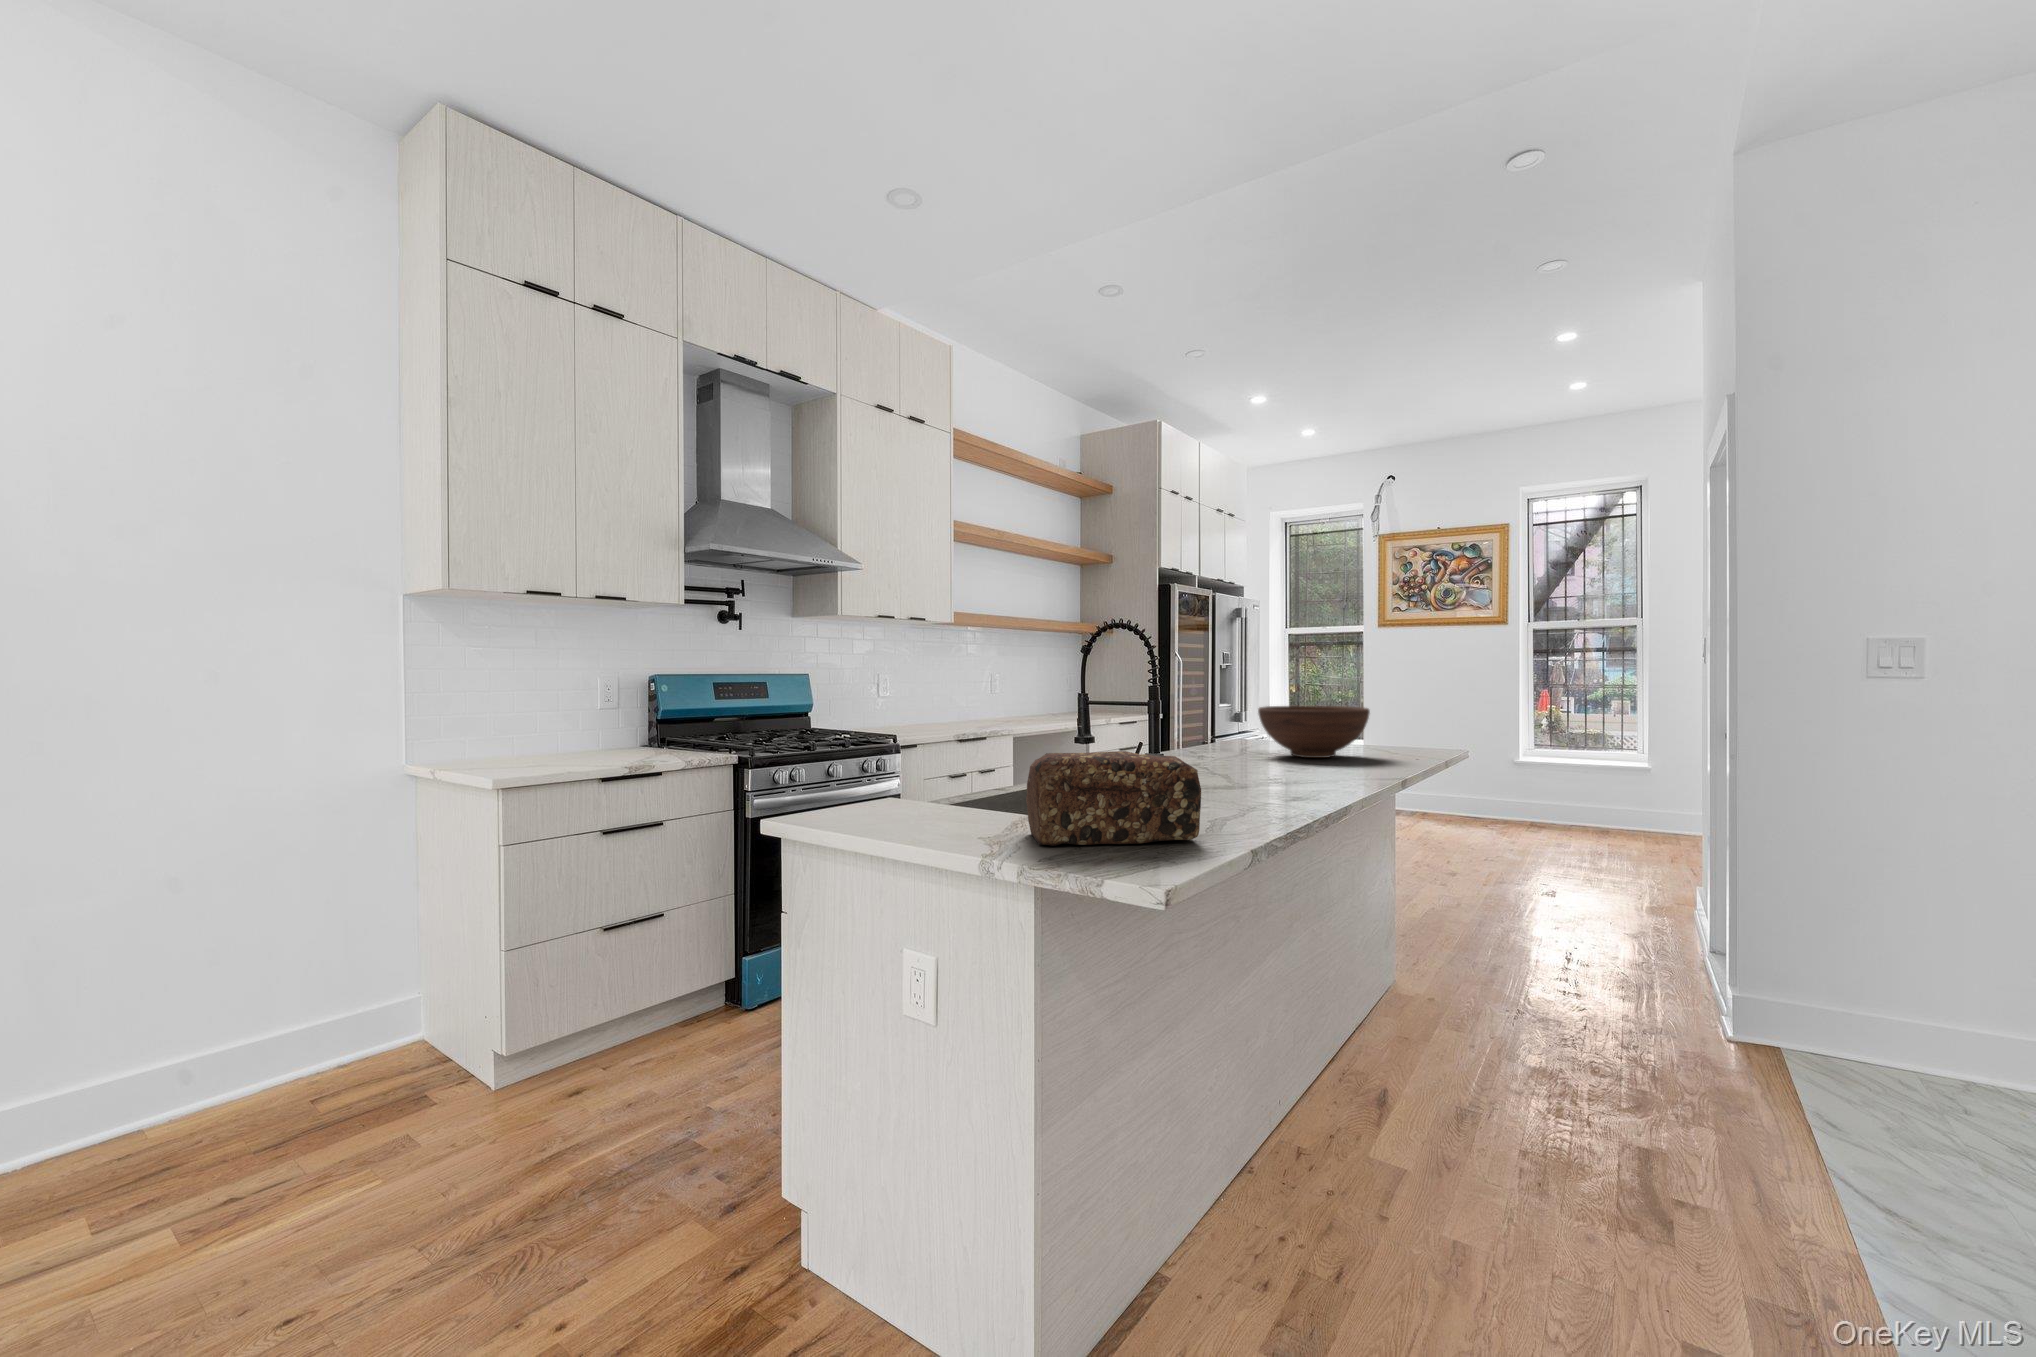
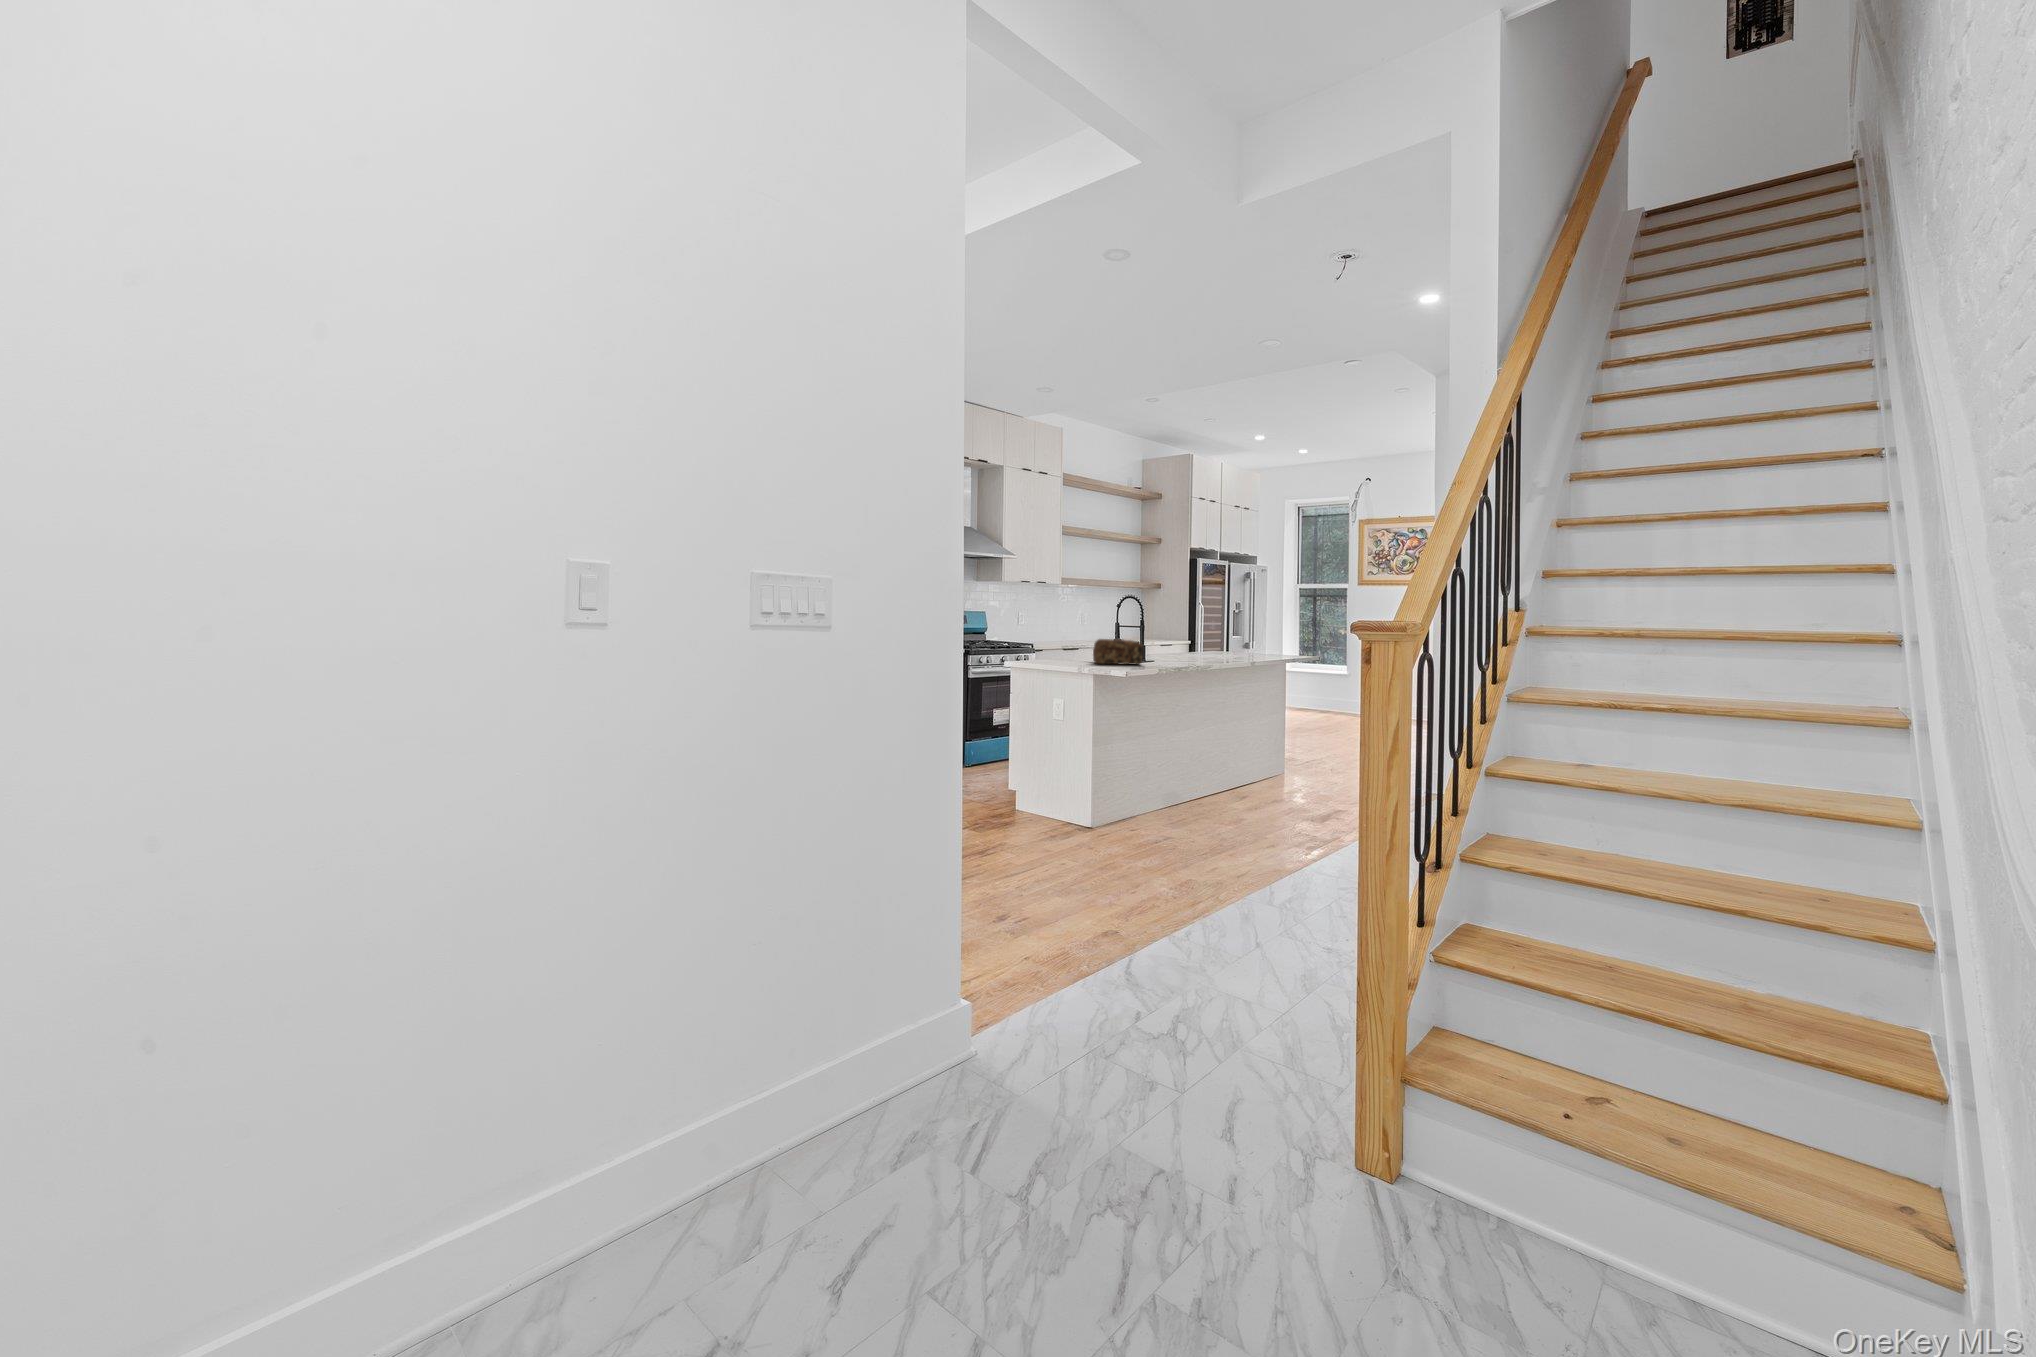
fruit bowl: present [1258,706,1370,758] -> none [1205,633,1254,656]

